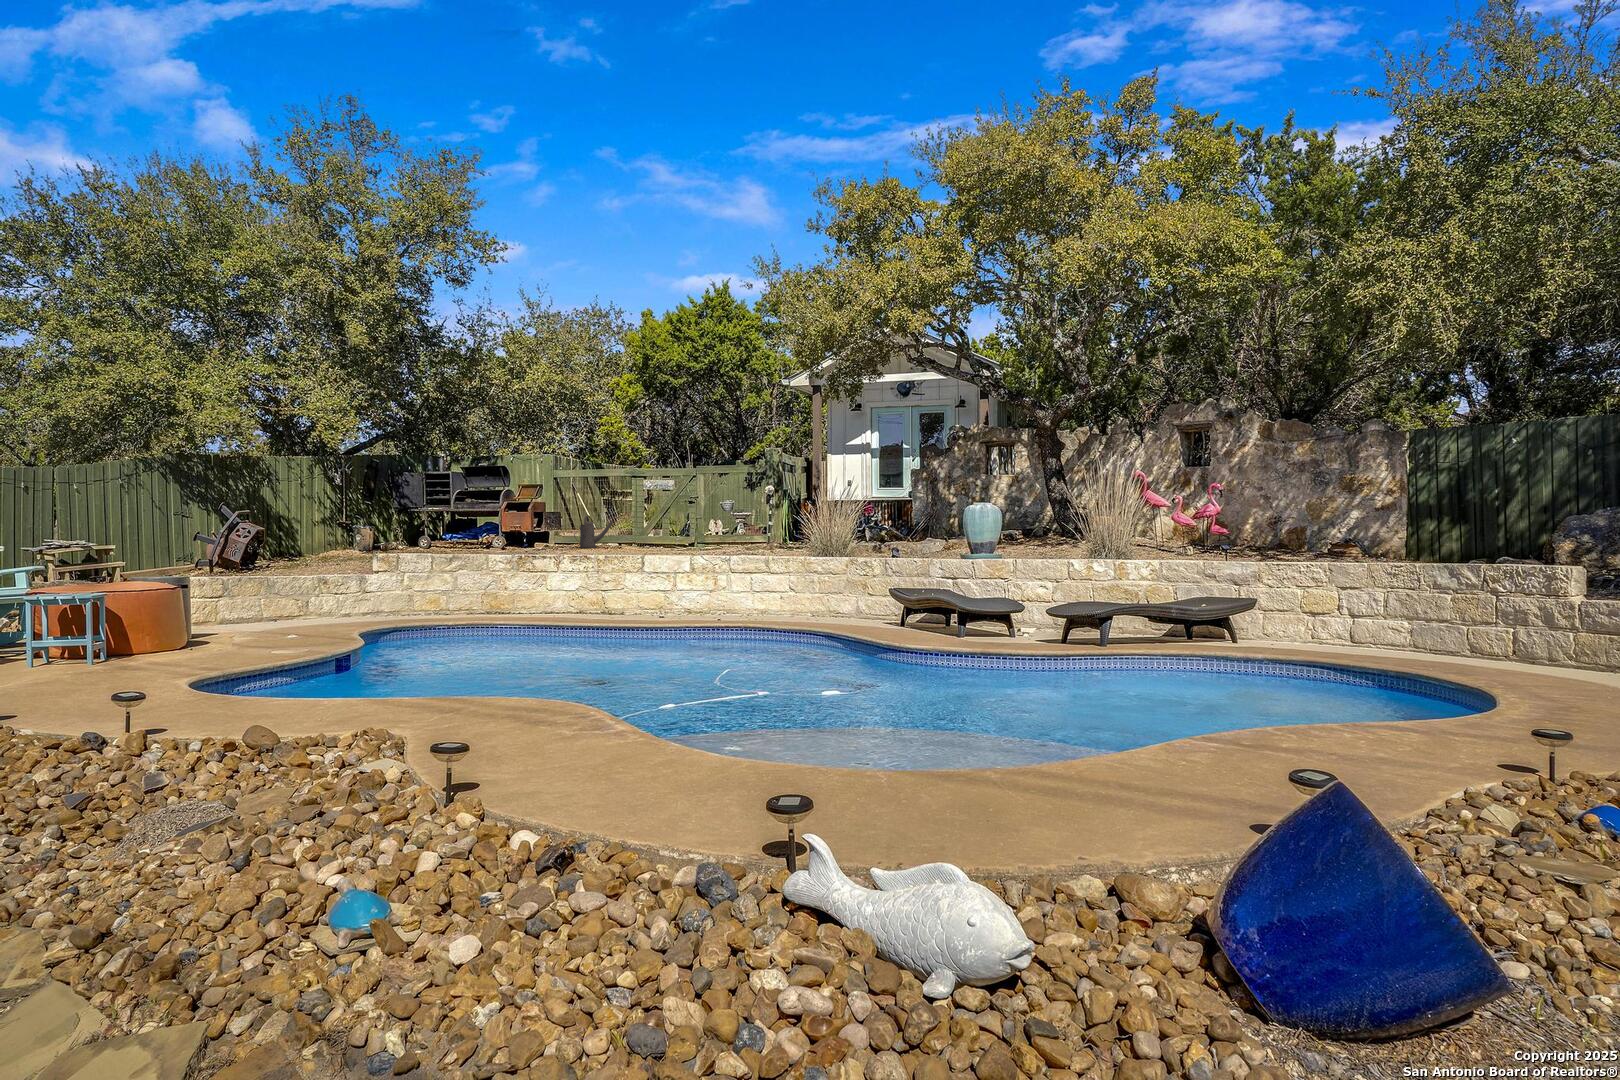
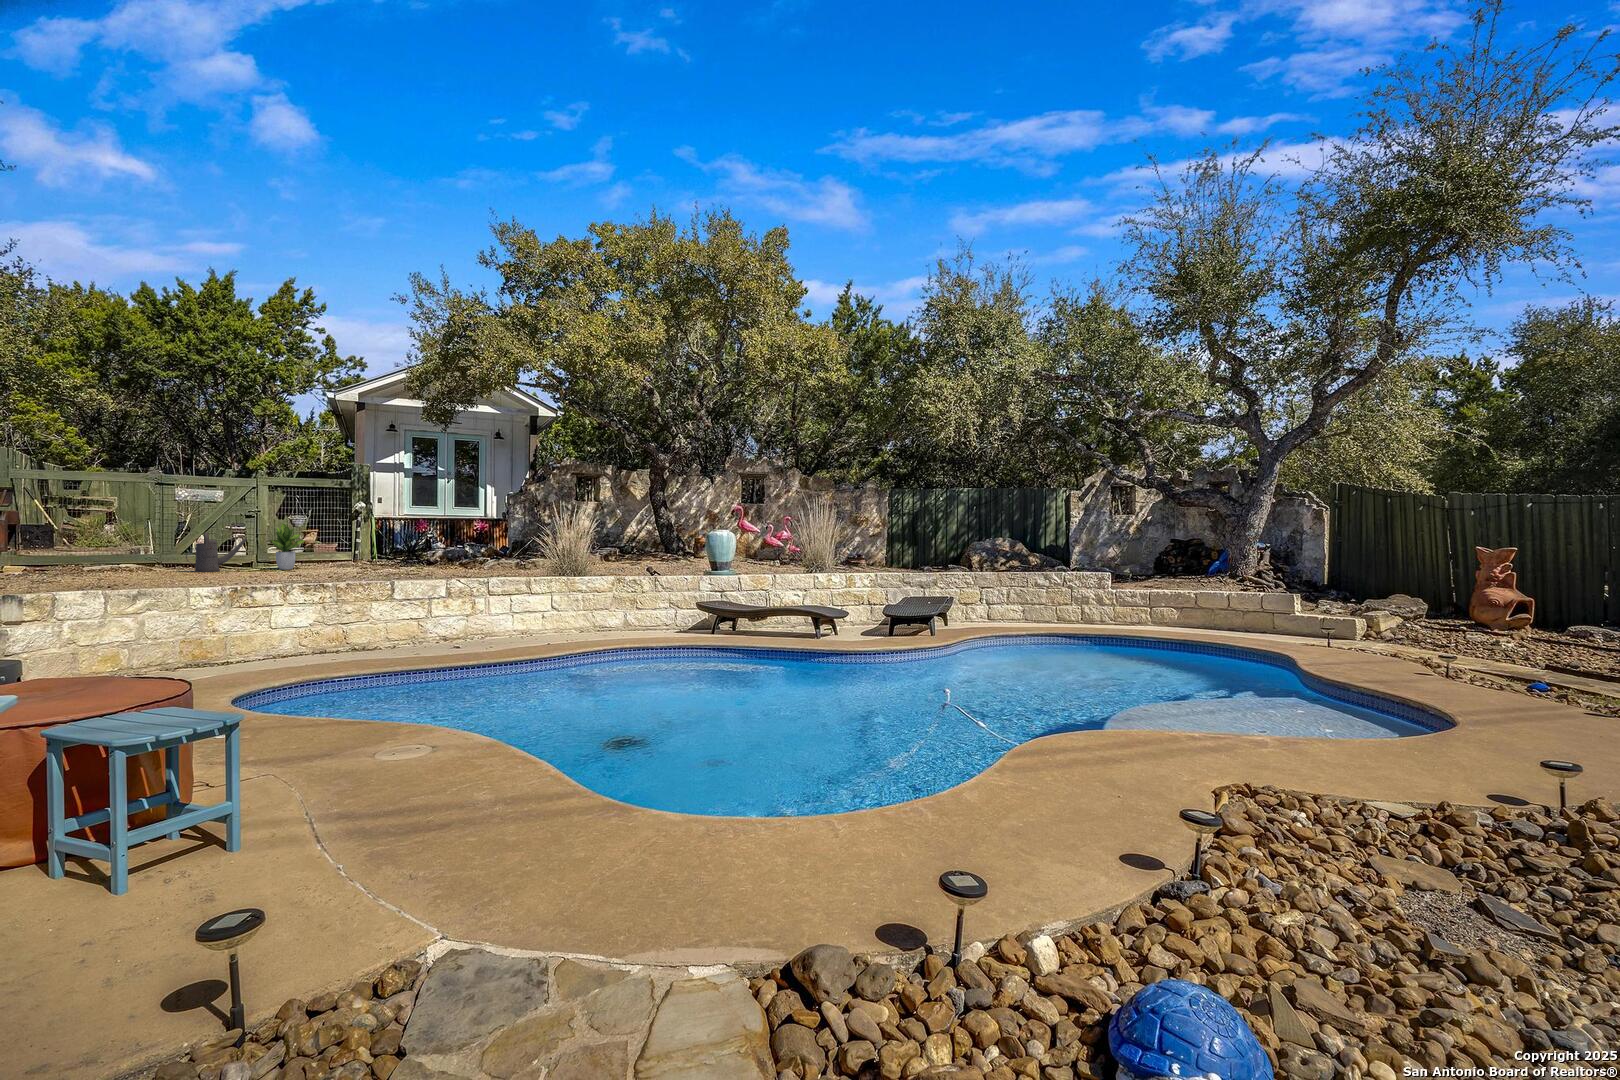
potted plant: none [630,507,655,547] -> present [272,524,304,570]

